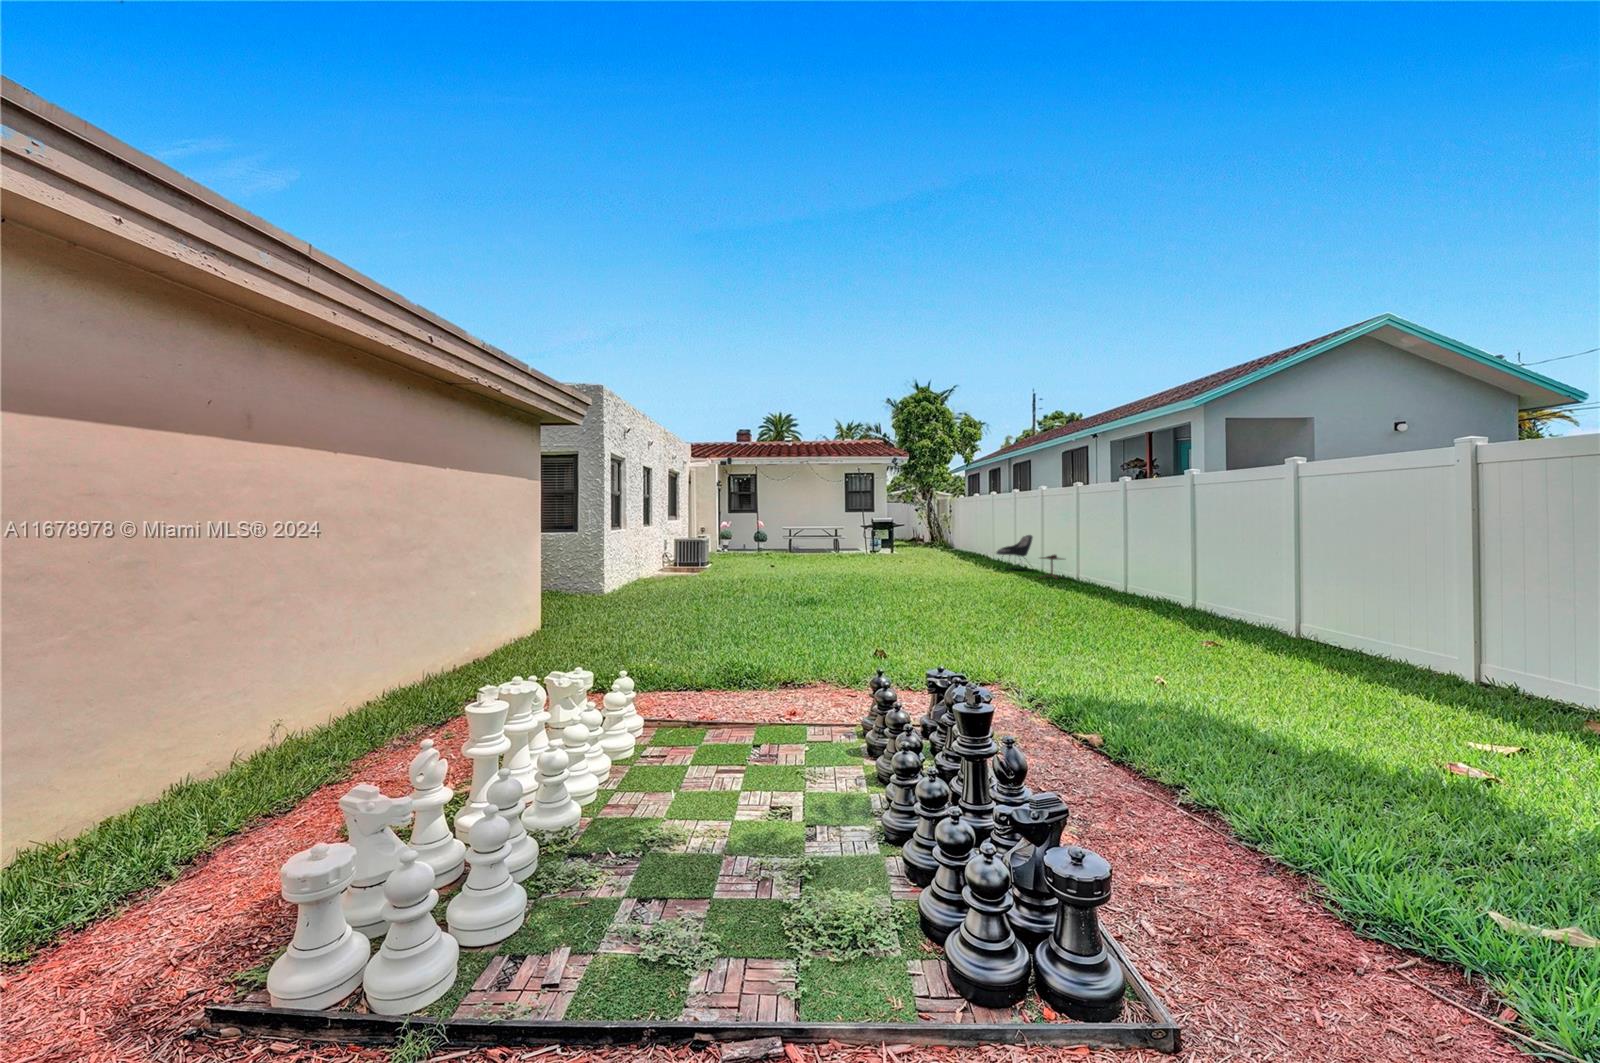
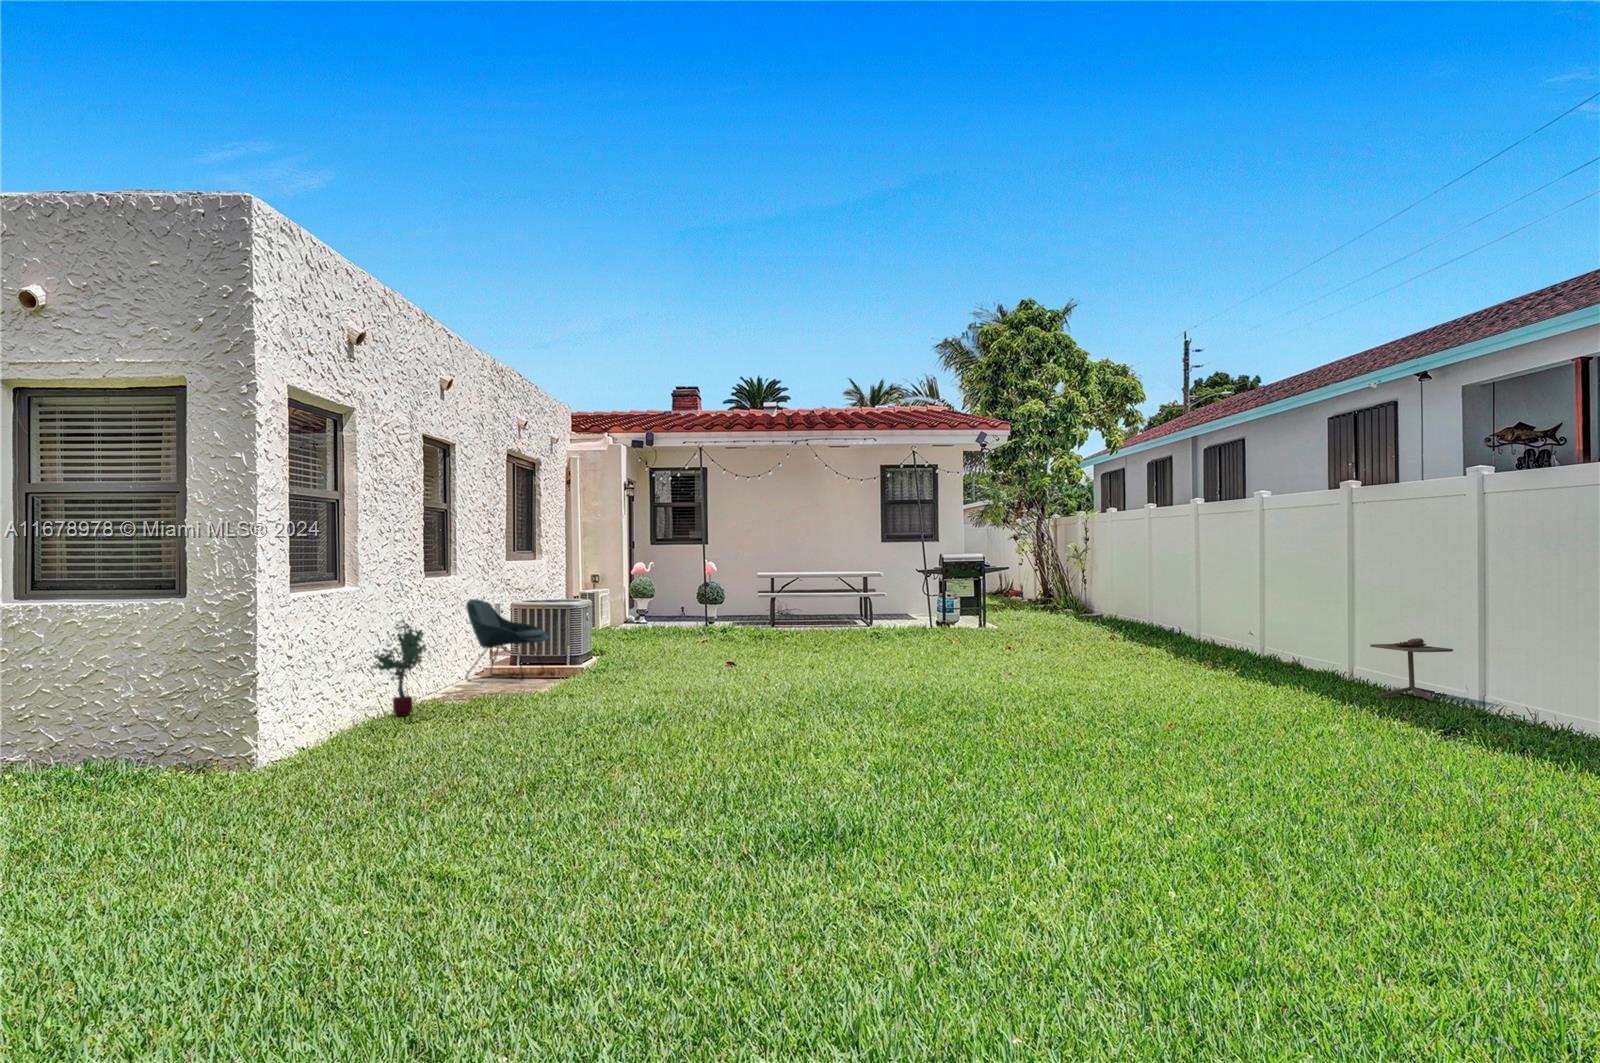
lounge chair: present [996,535,1033,571] -> present [465,599,549,681]
potted tree: none [632,544,653,583] -> present [372,620,427,716]

